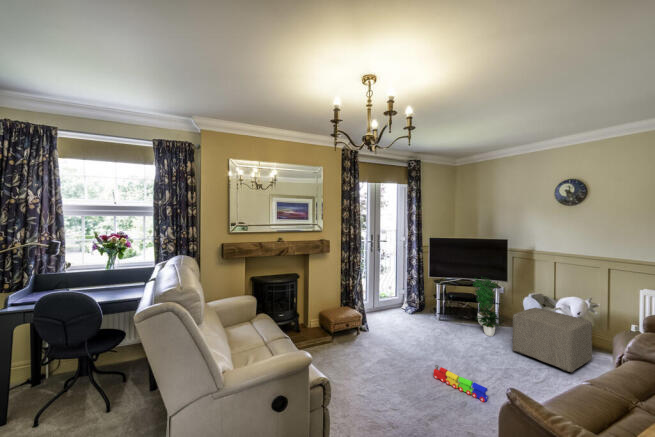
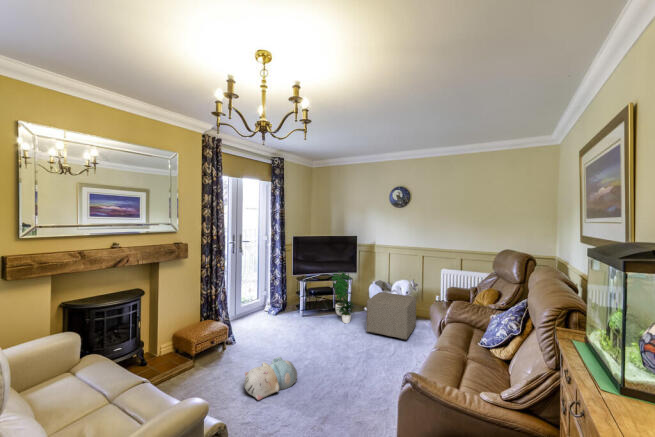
plush toy: none [366,351,417,386] -> present [244,357,297,400]
toy train: present [434,365,488,402] -> none [311,361,359,383]

